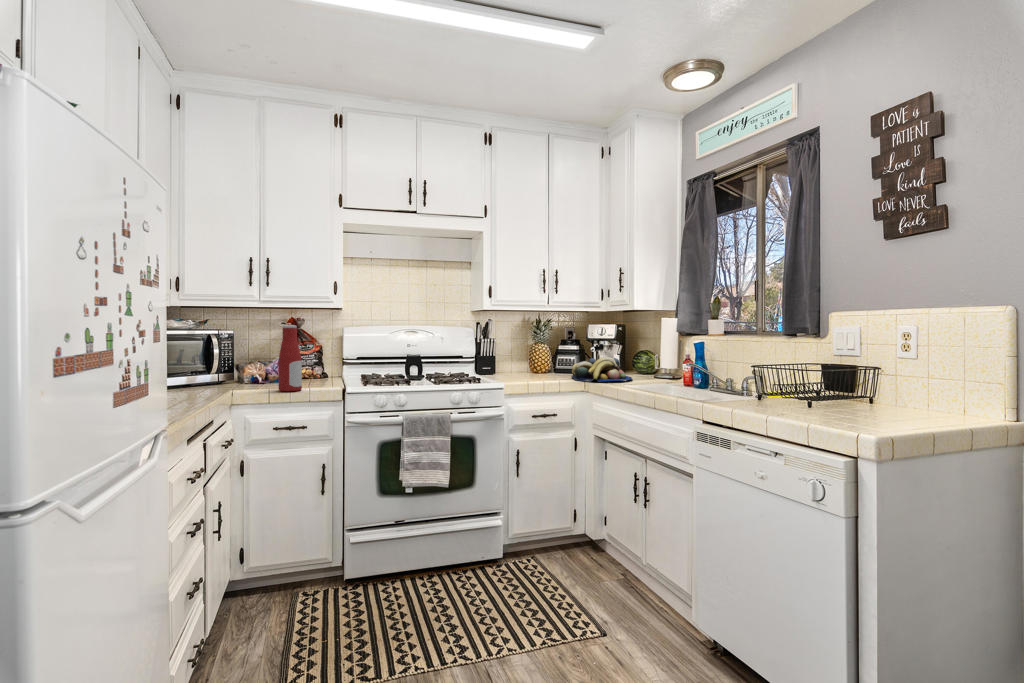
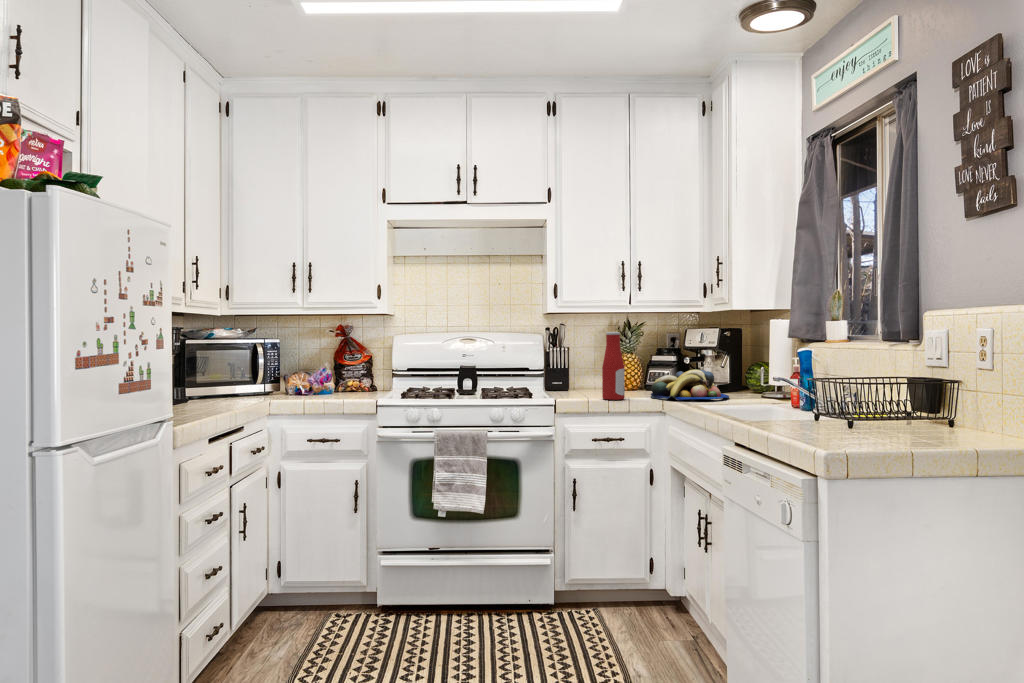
bottle: present [278,325,302,391] -> present [602,332,625,400]

